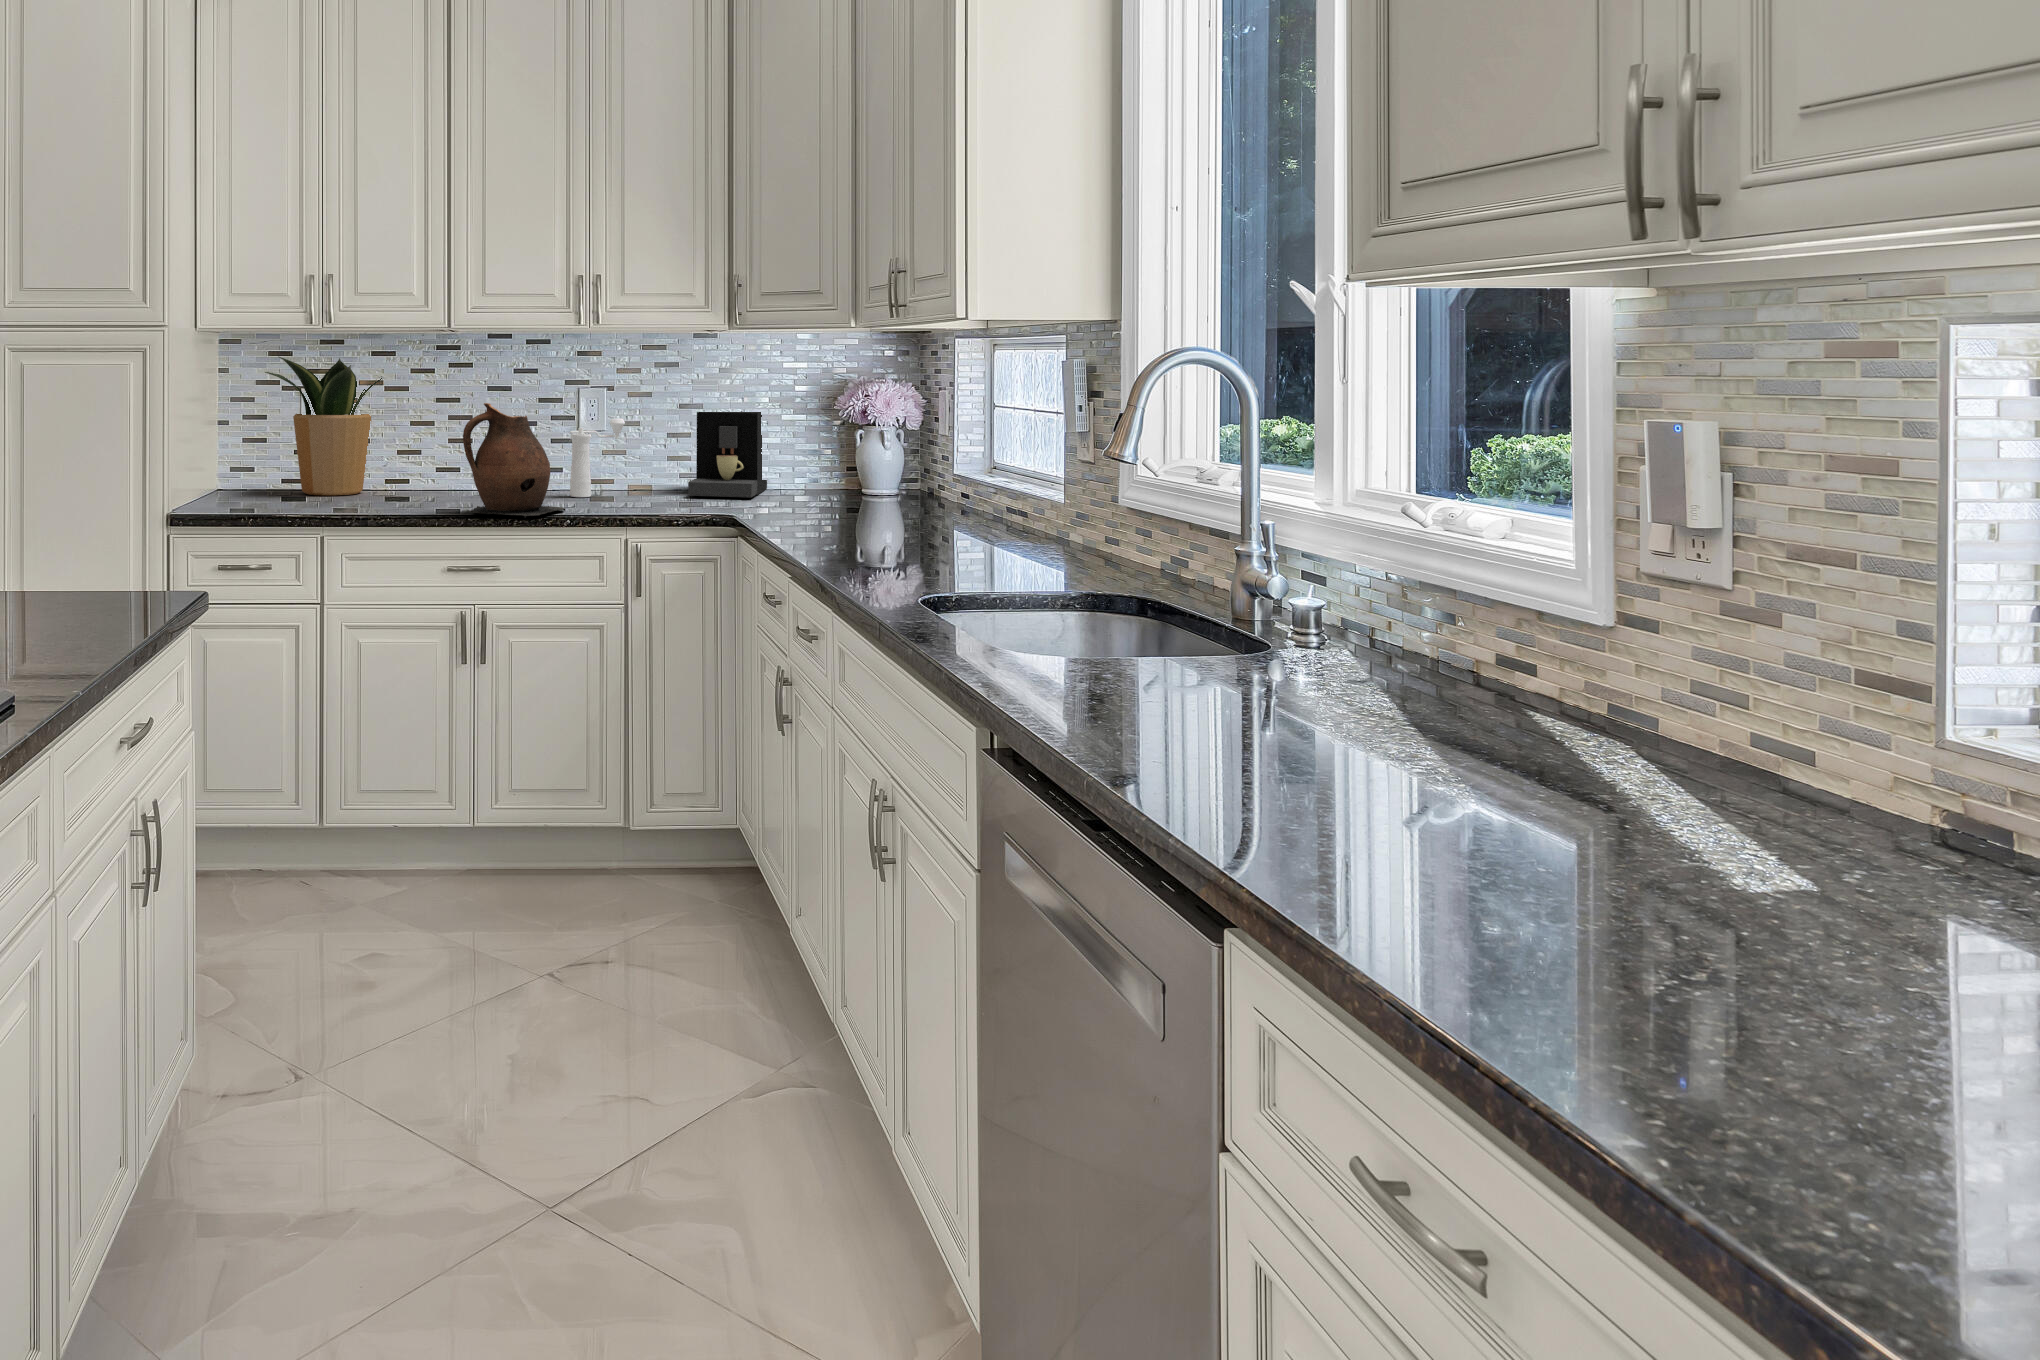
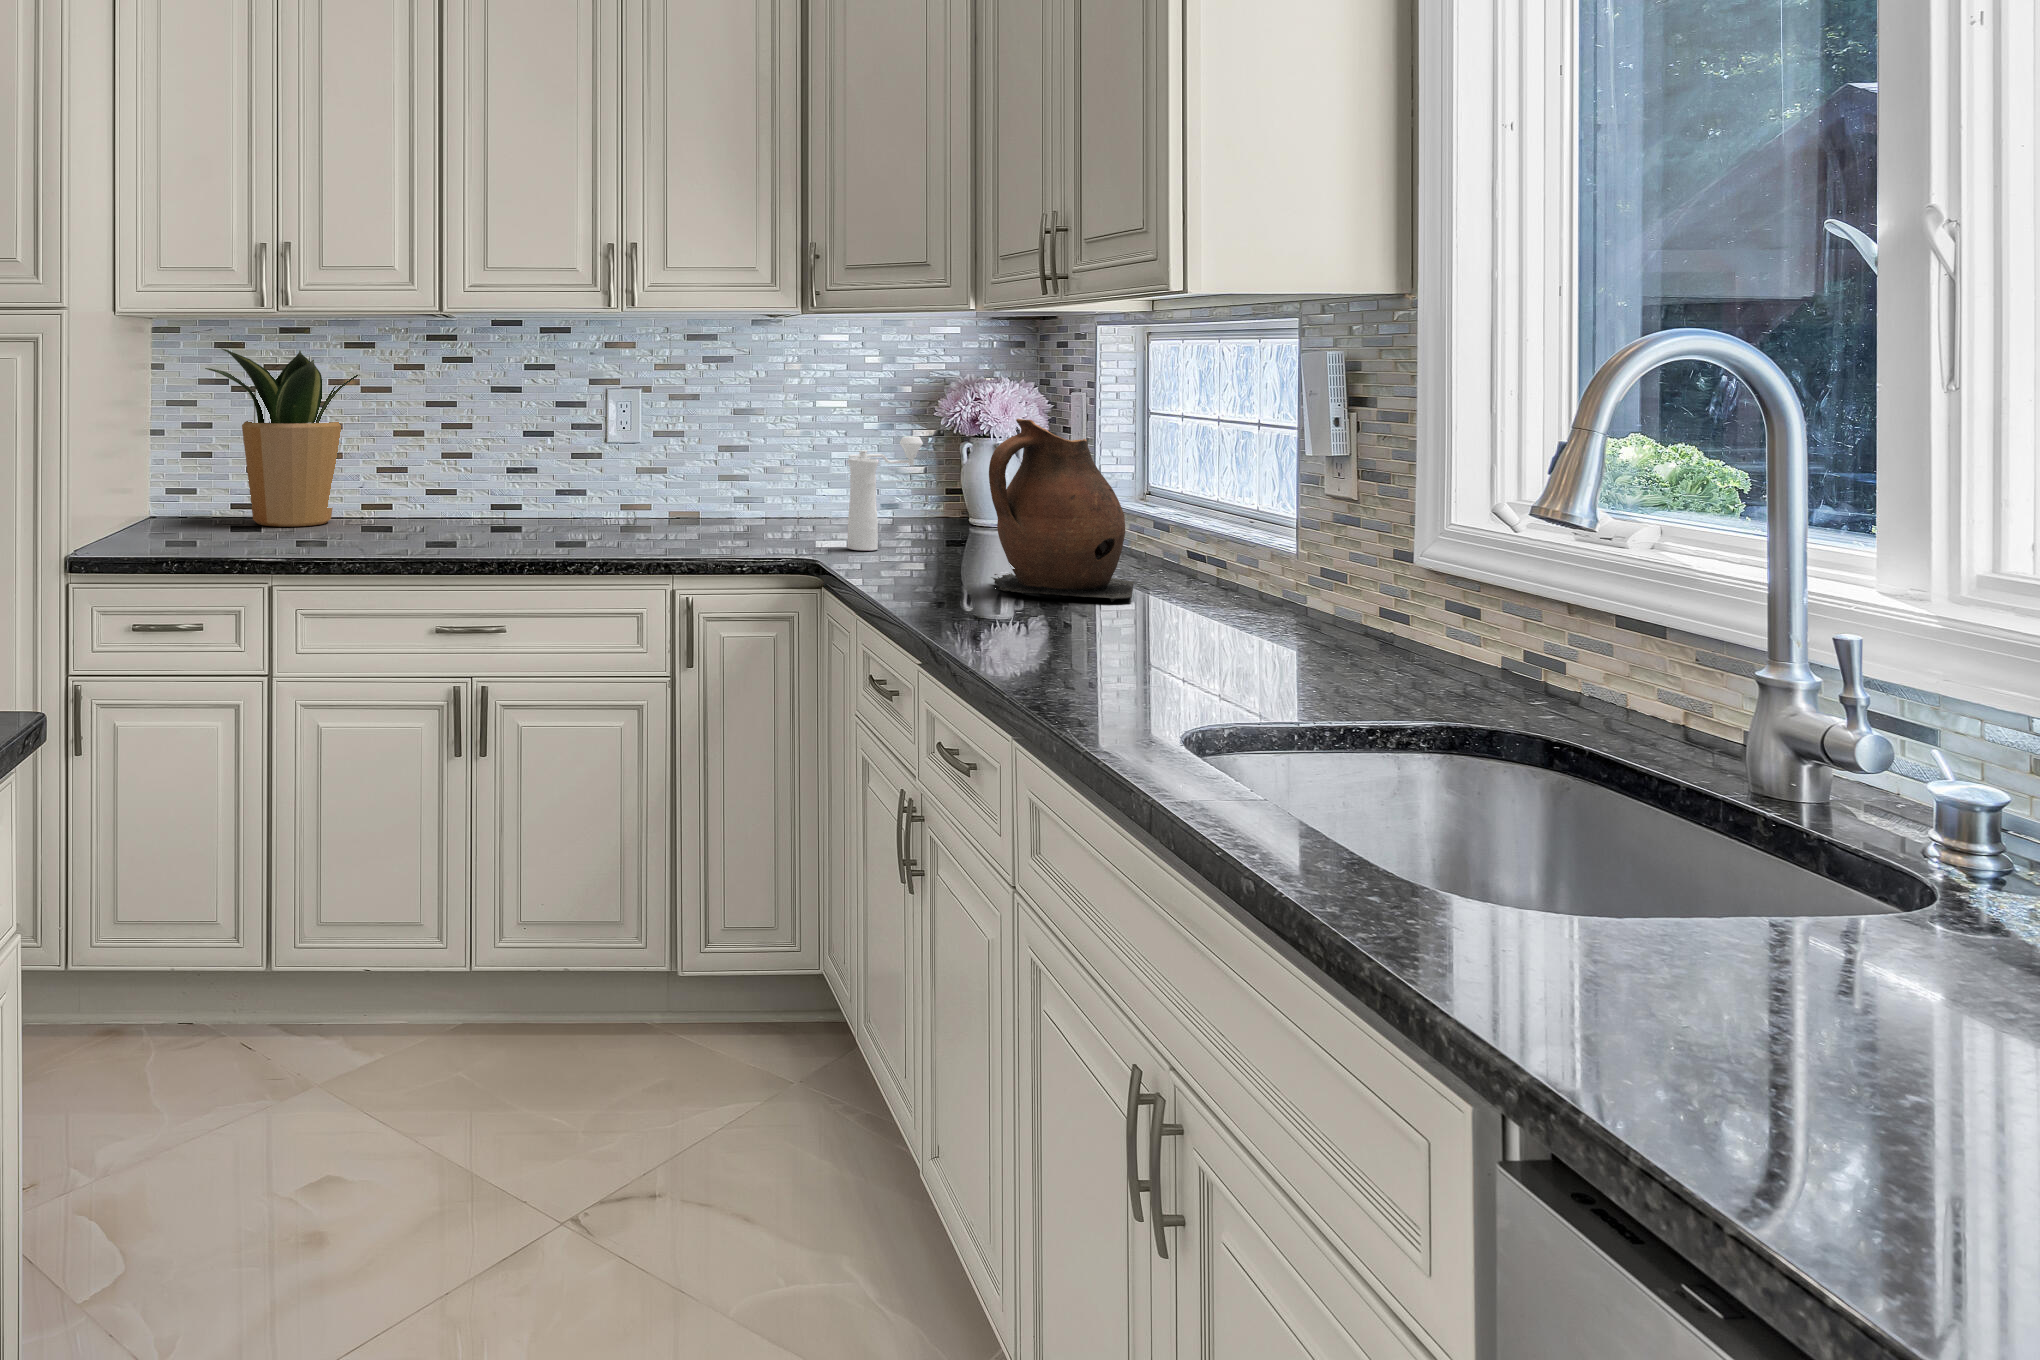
ceramic pitcher: present [463,403,565,518] -> present [989,419,1133,602]
coffee maker: present [688,412,767,497] -> none [749,416,846,531]
pepper mill: present [570,418,625,497] -> present [848,436,923,551]

